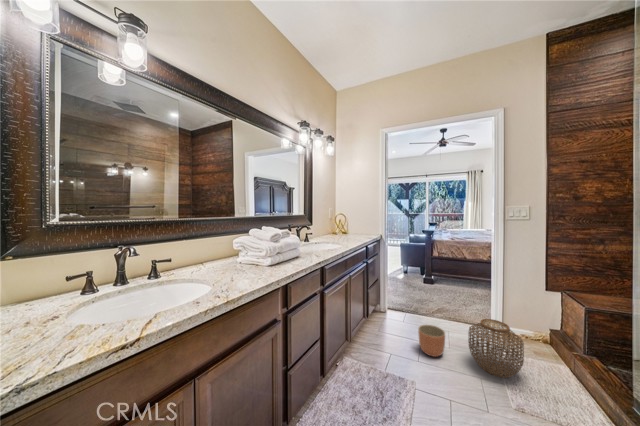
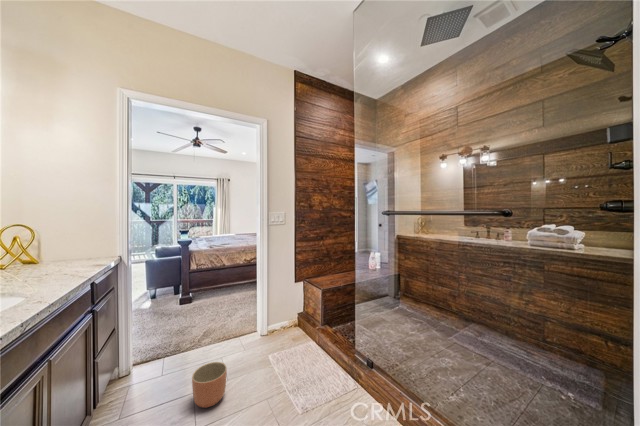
woven basket: present [468,319,524,378] -> none [250,326,296,386]

